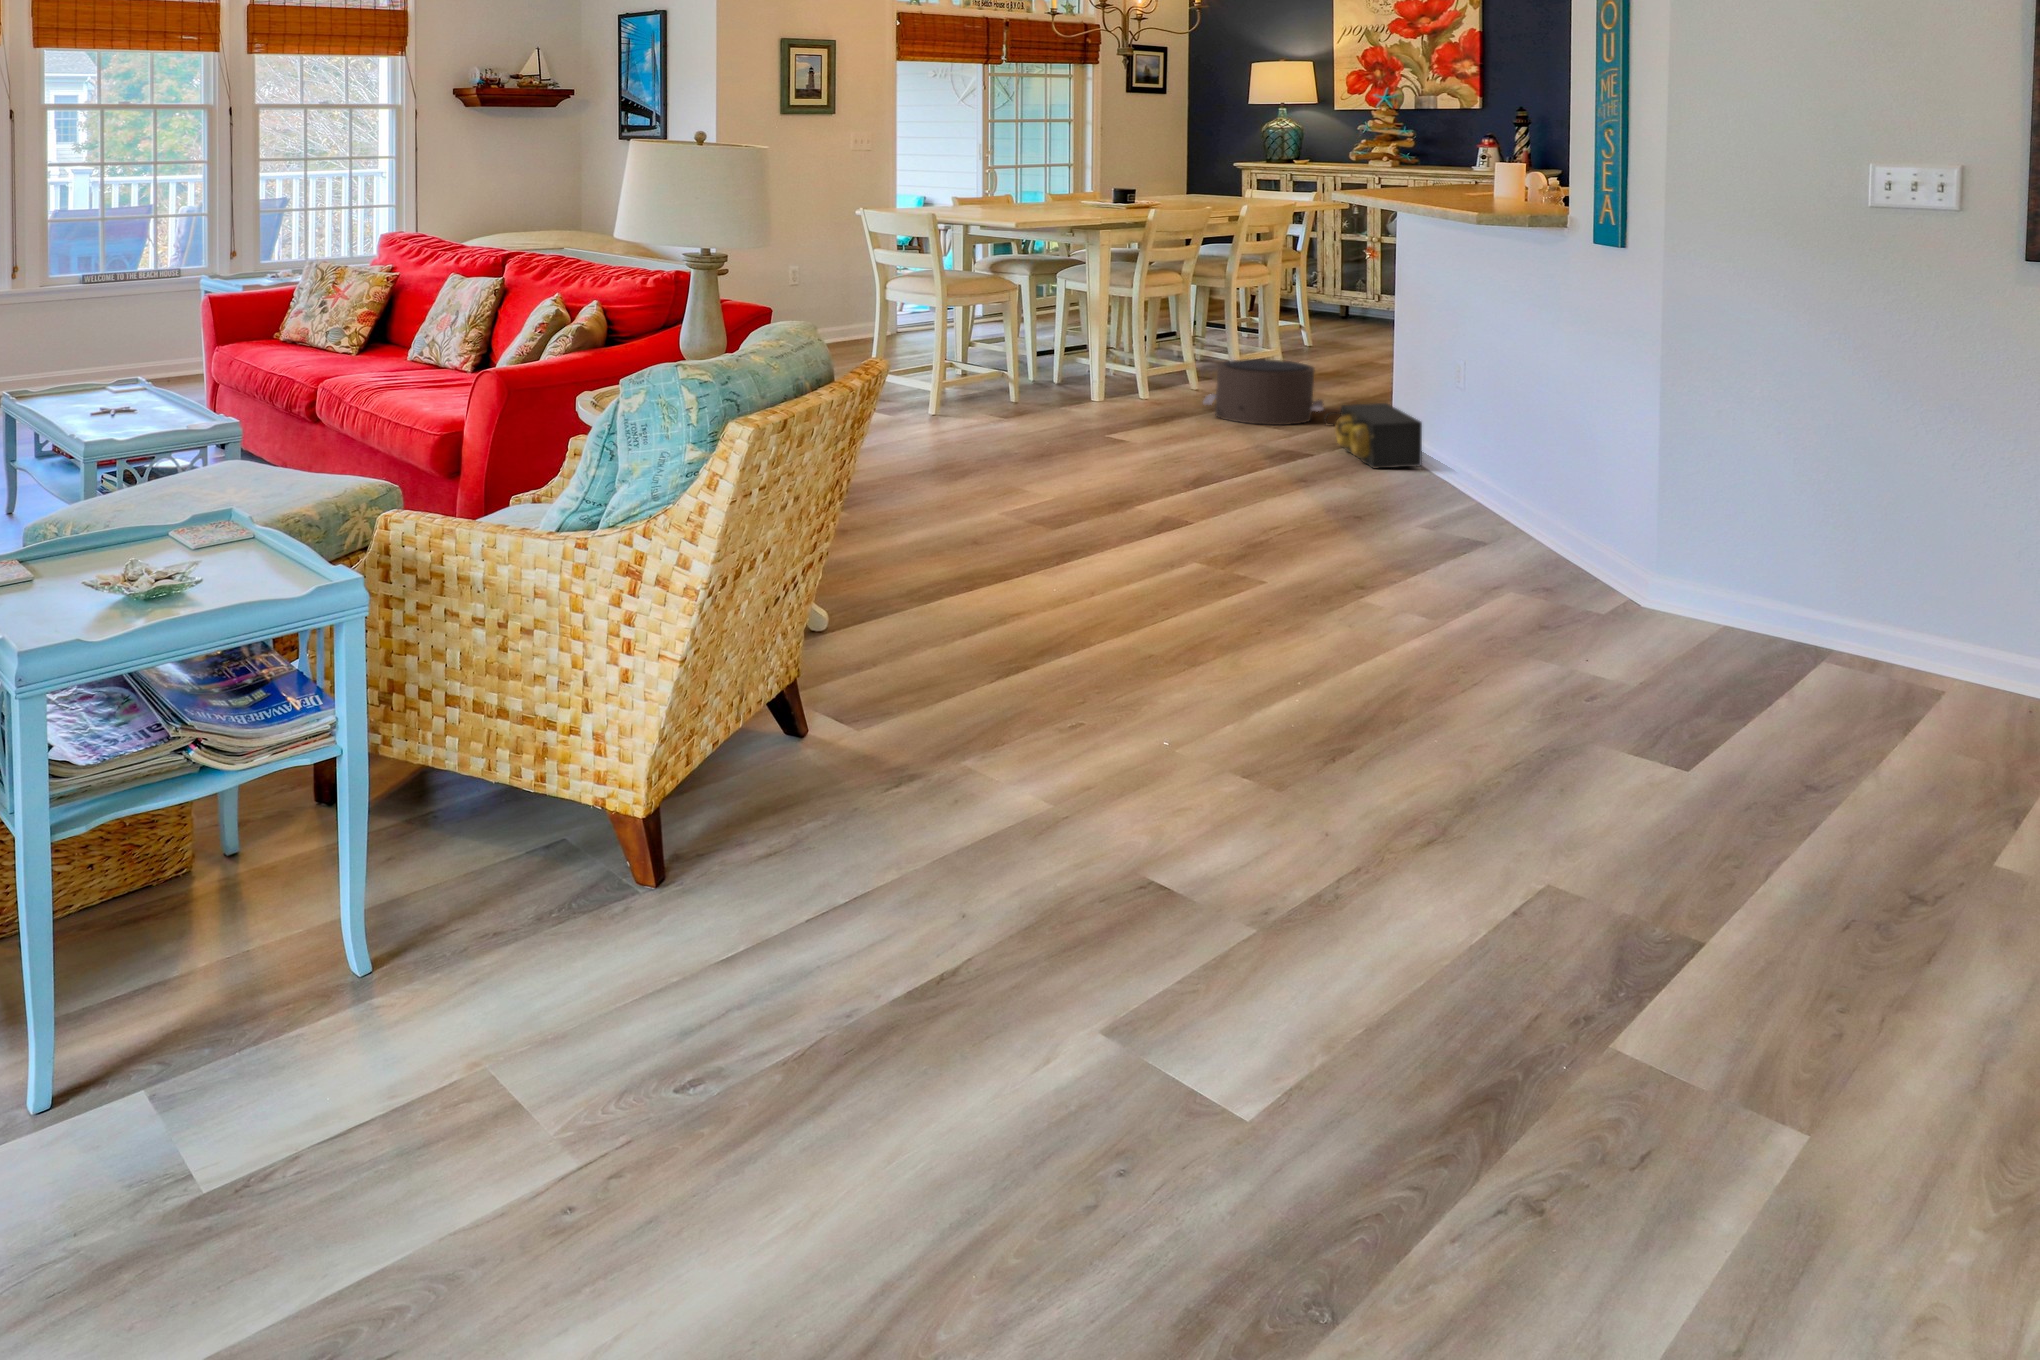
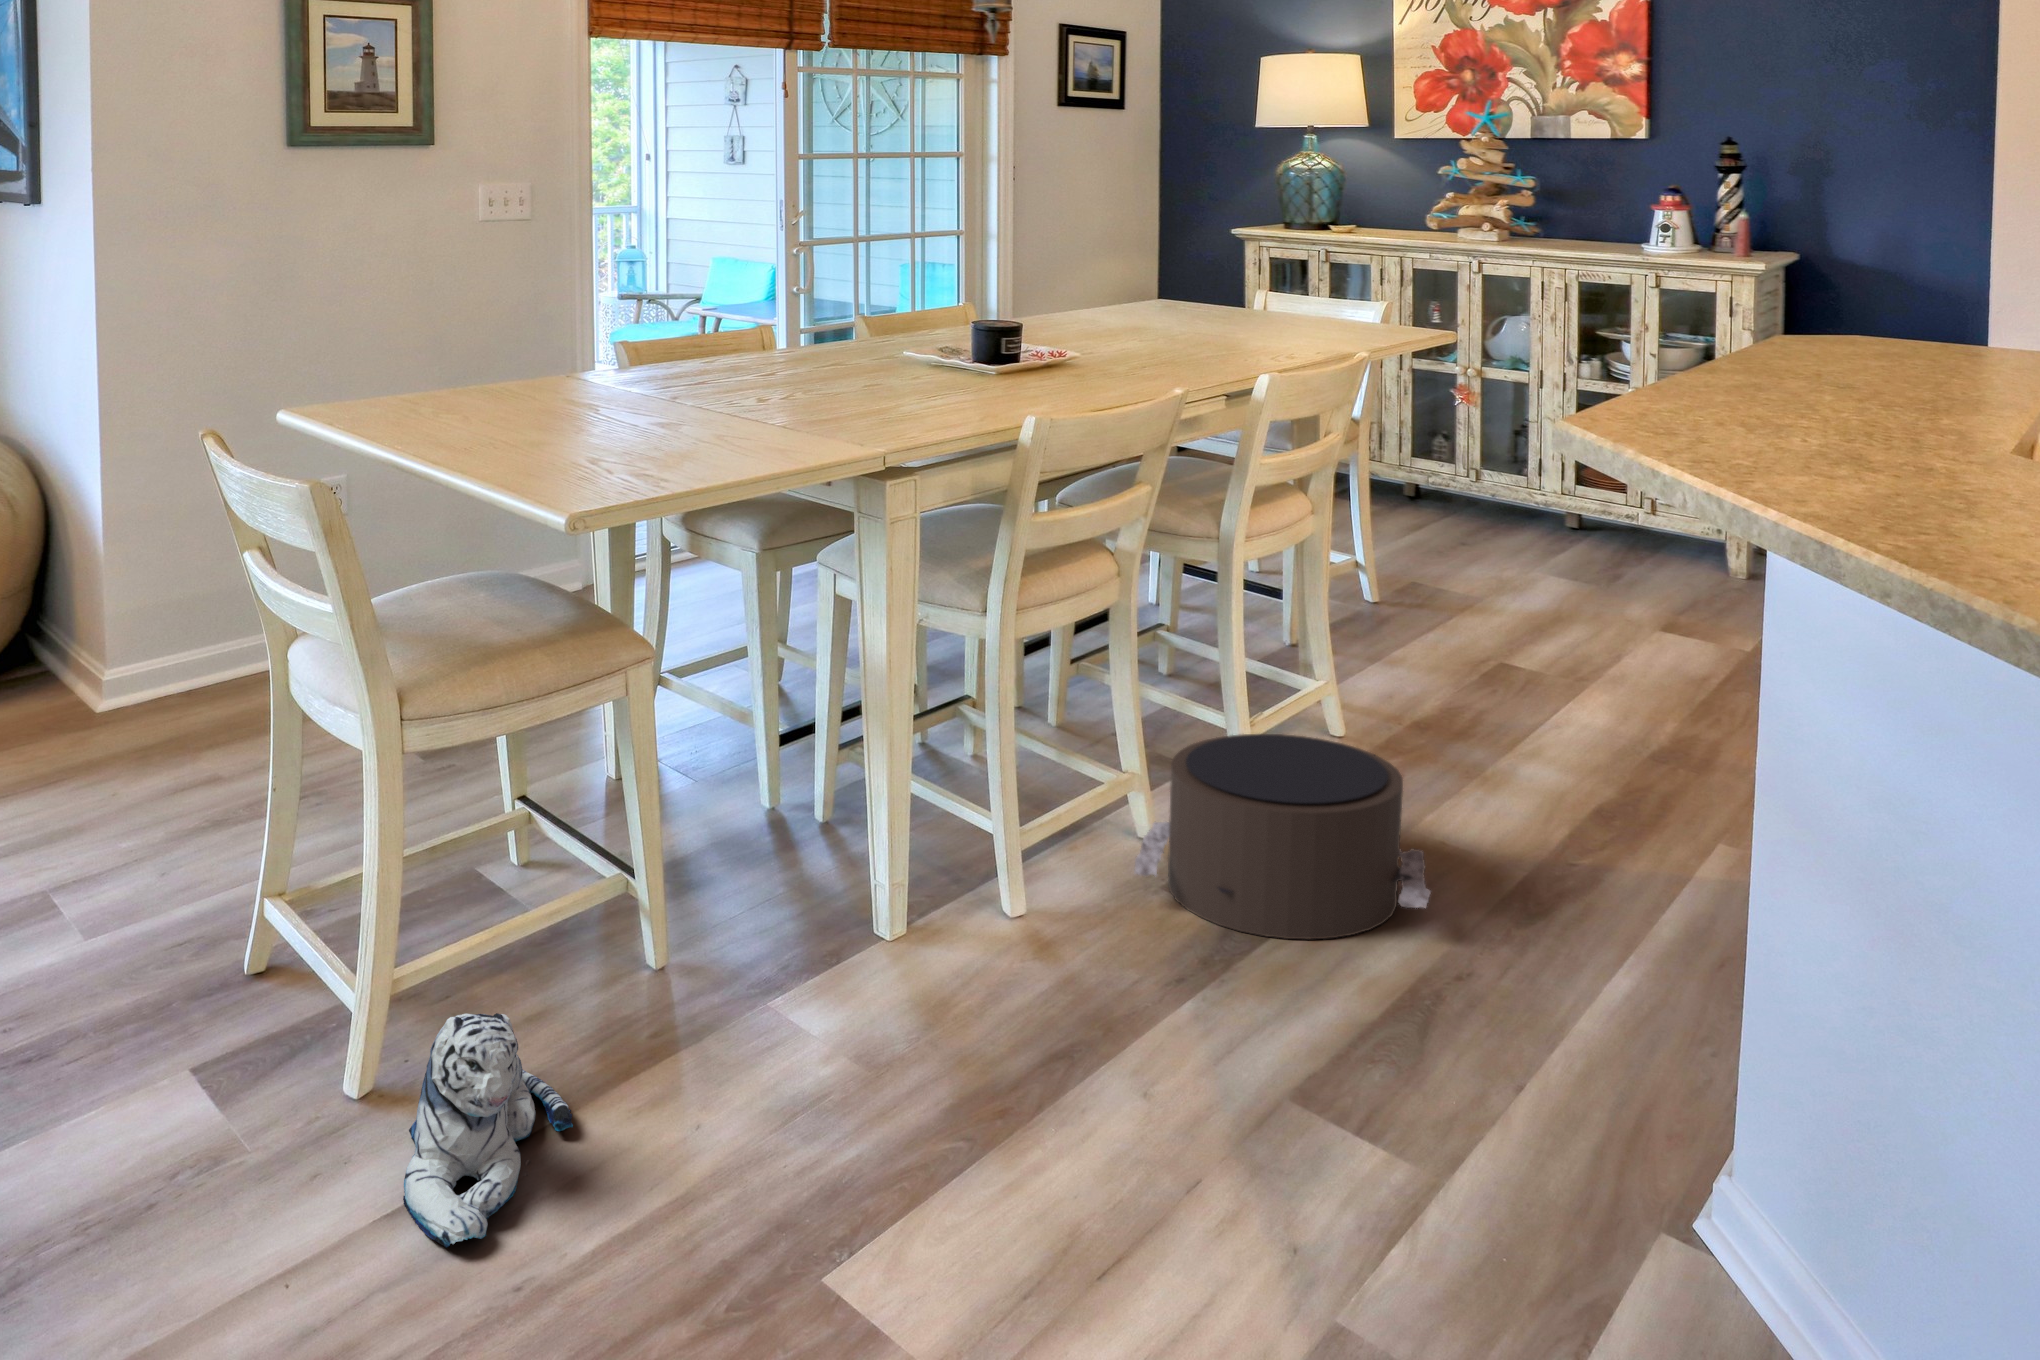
plush toy: none [963,396,1019,457] -> present [403,1013,573,1247]
speaker: present [1330,403,1422,468] -> none [1451,968,1767,1281]

